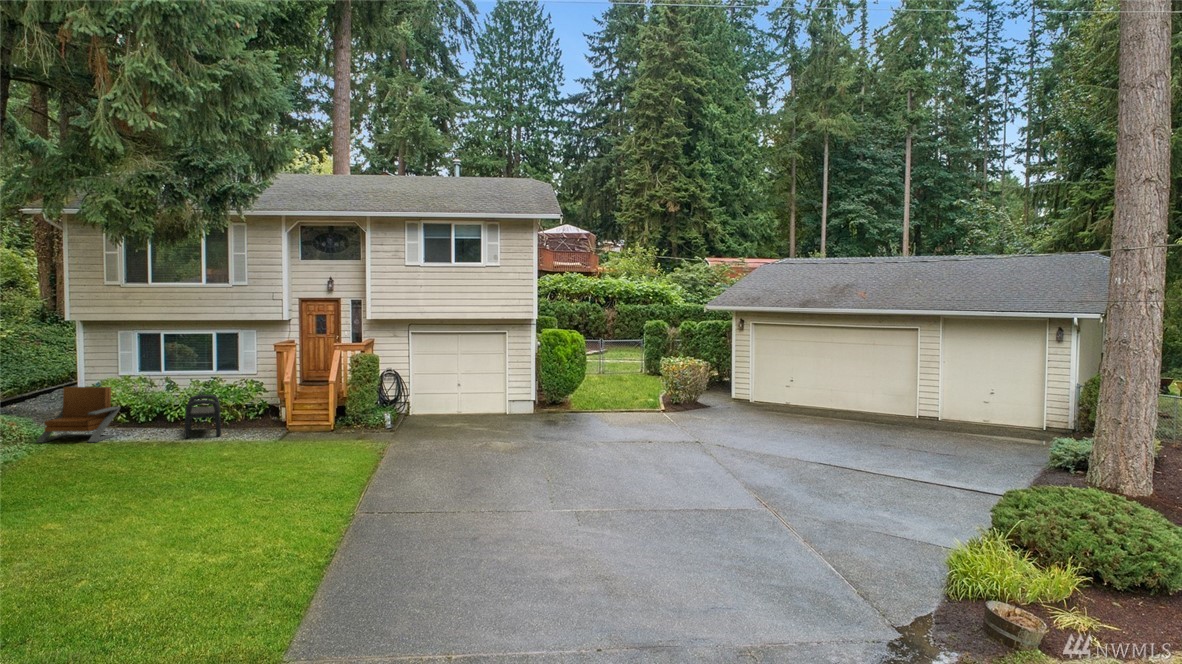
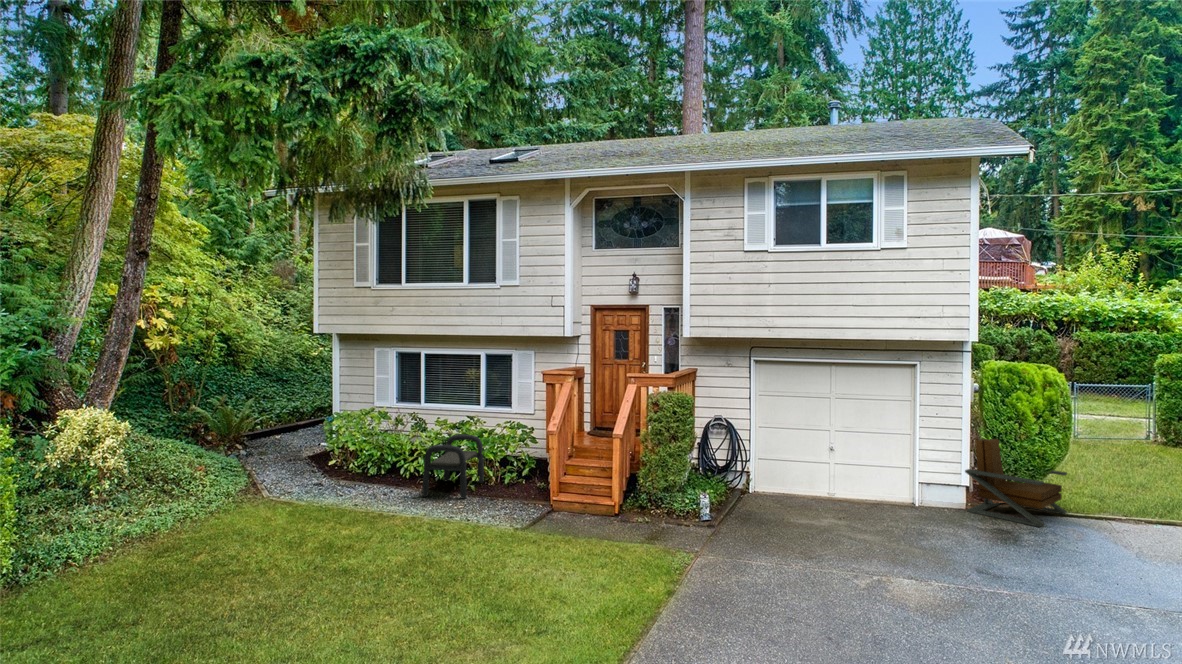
lounge chair: present [36,387,120,443] -> present [965,439,1067,527]

